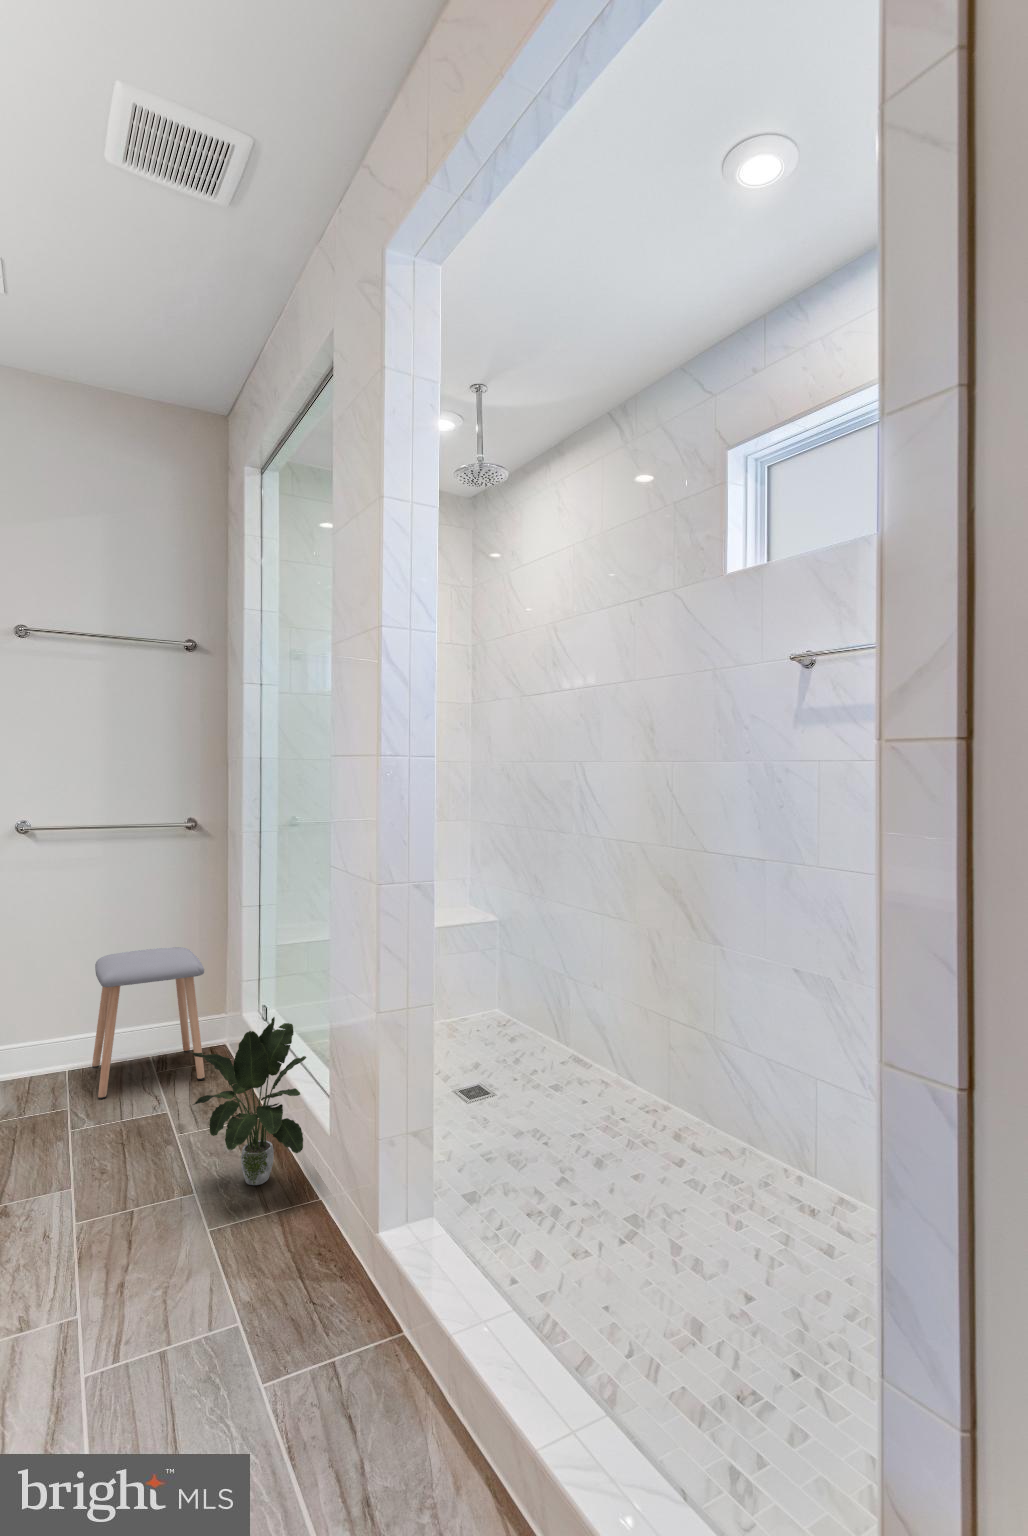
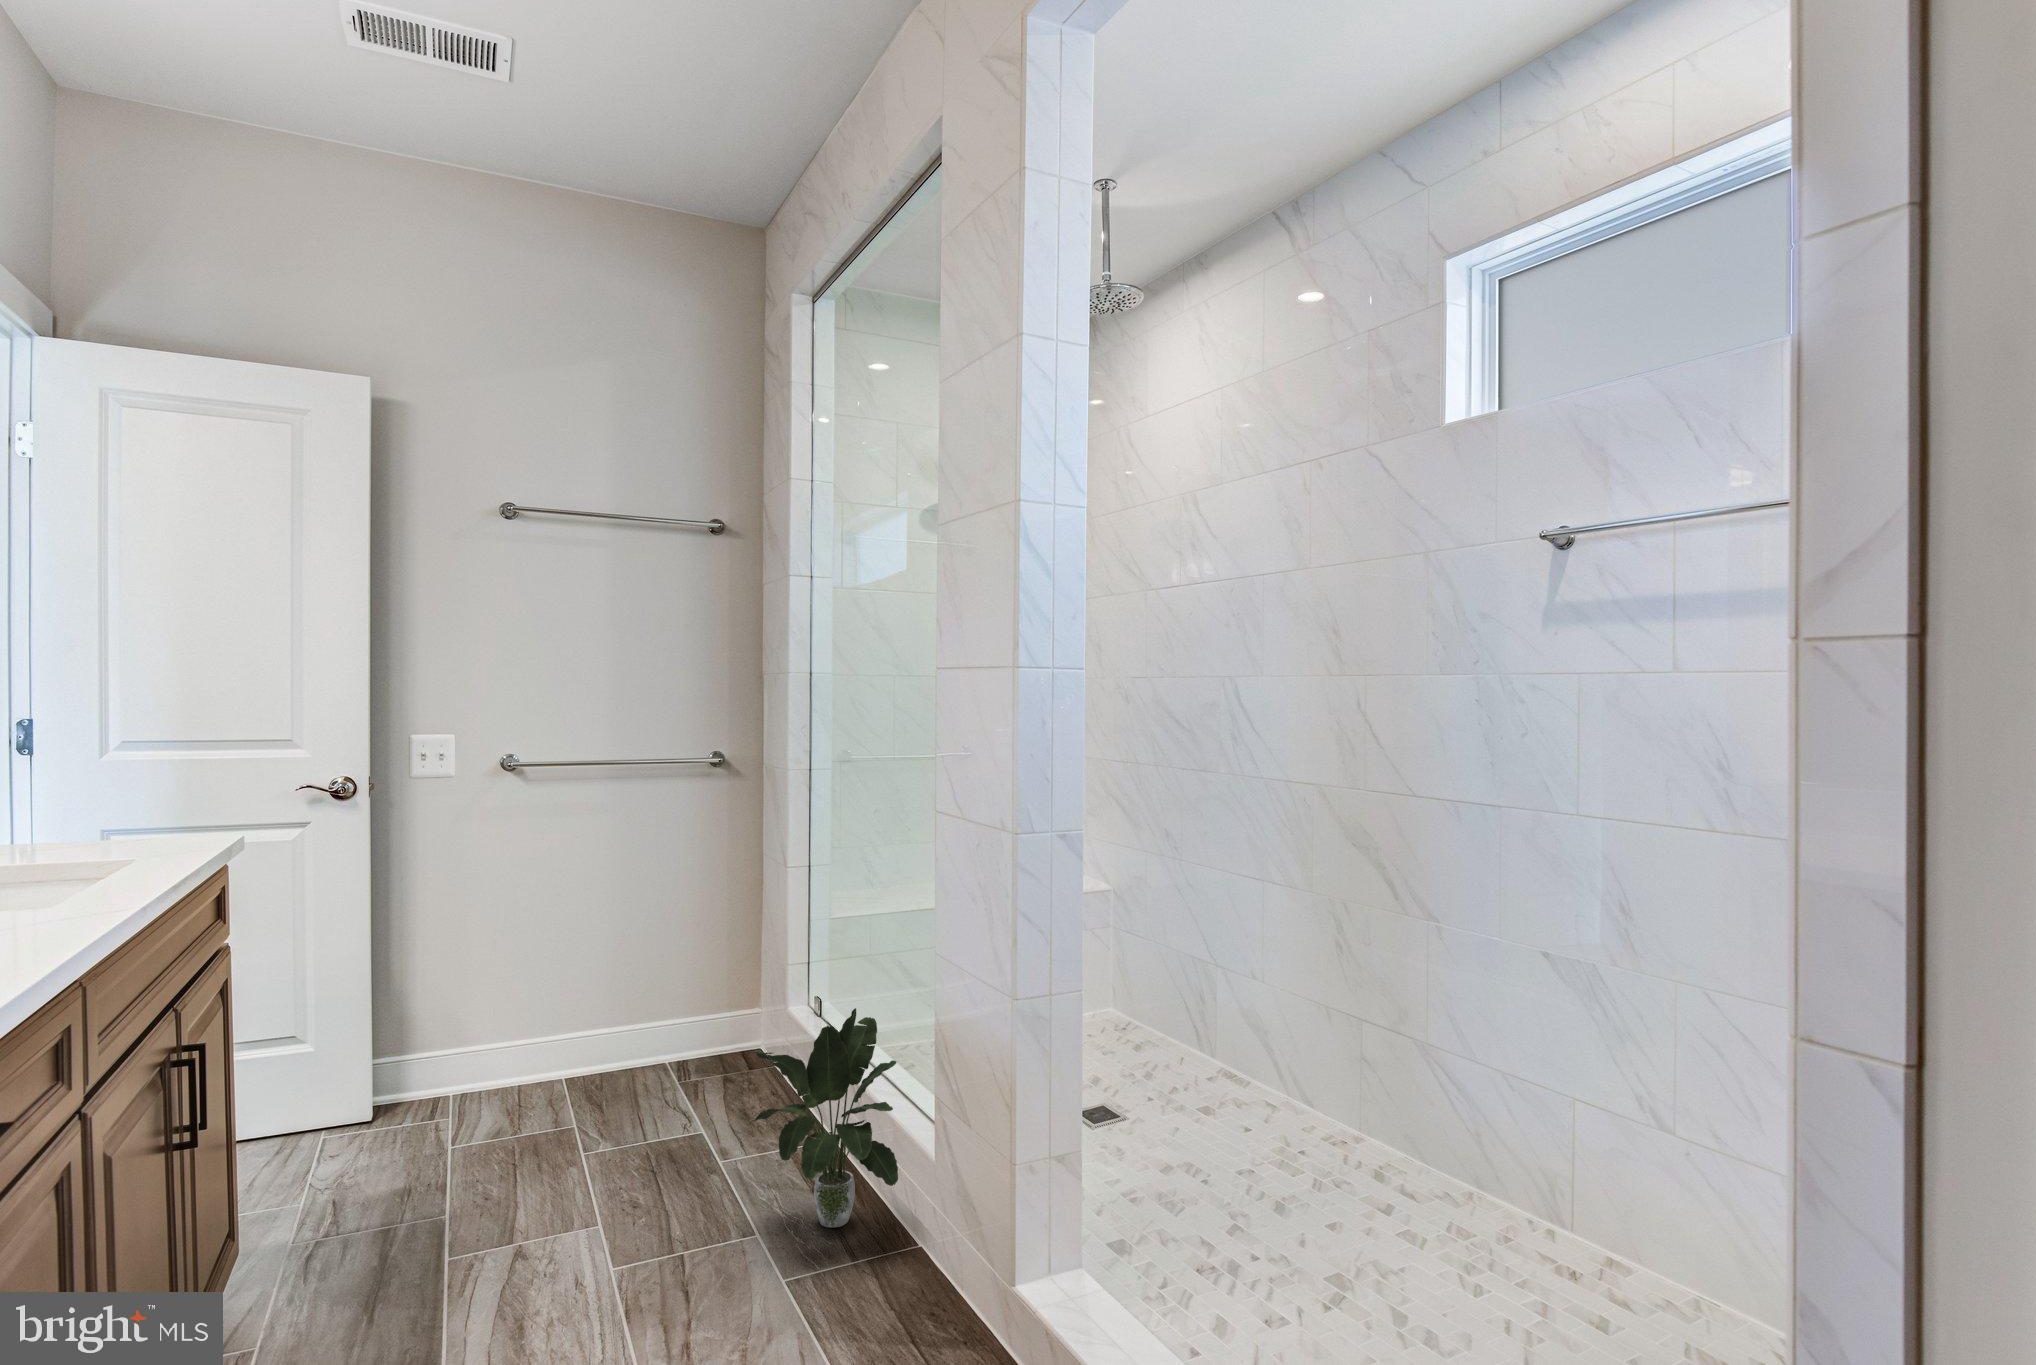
stool: present [92,947,205,1099] -> none [595,921,742,1116]

